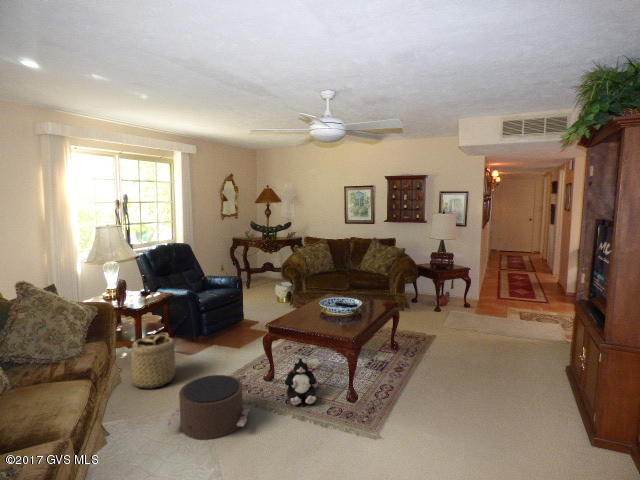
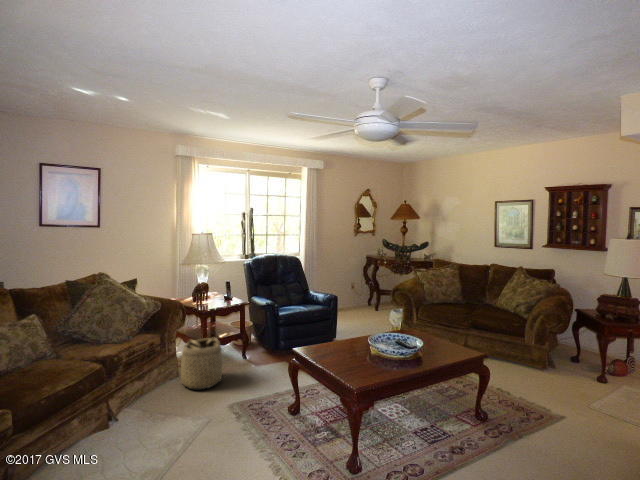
plush toy: present [285,357,316,405] -> none [282,395,324,456]
pouf: present [166,375,250,440] -> none [153,390,237,459]

